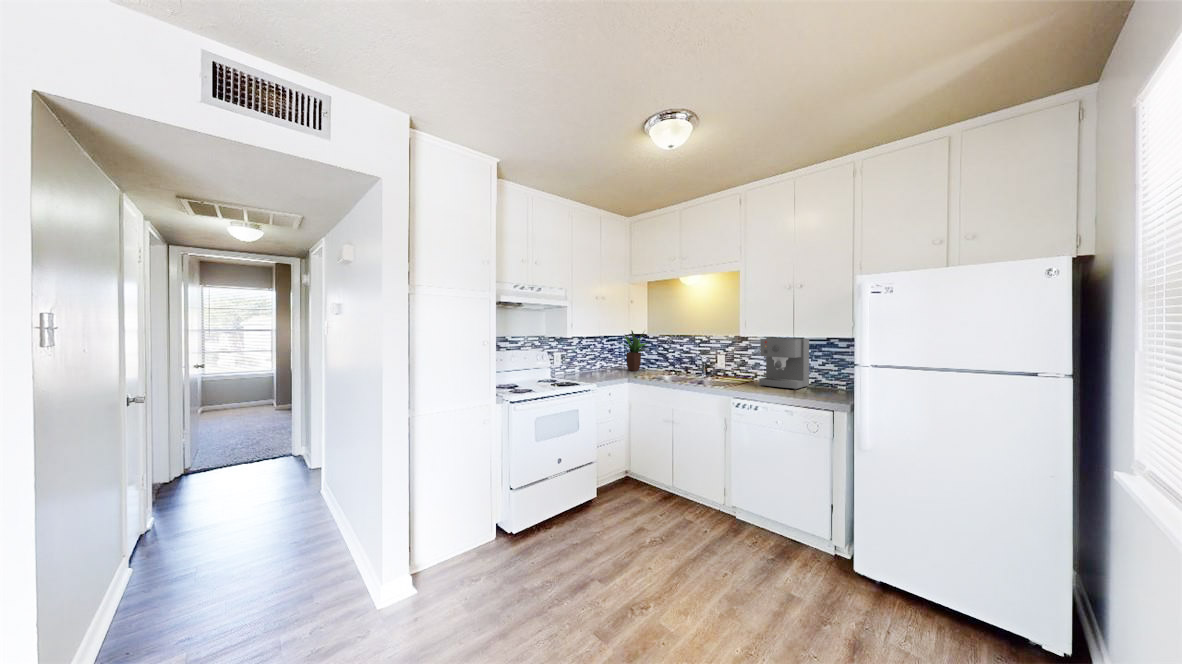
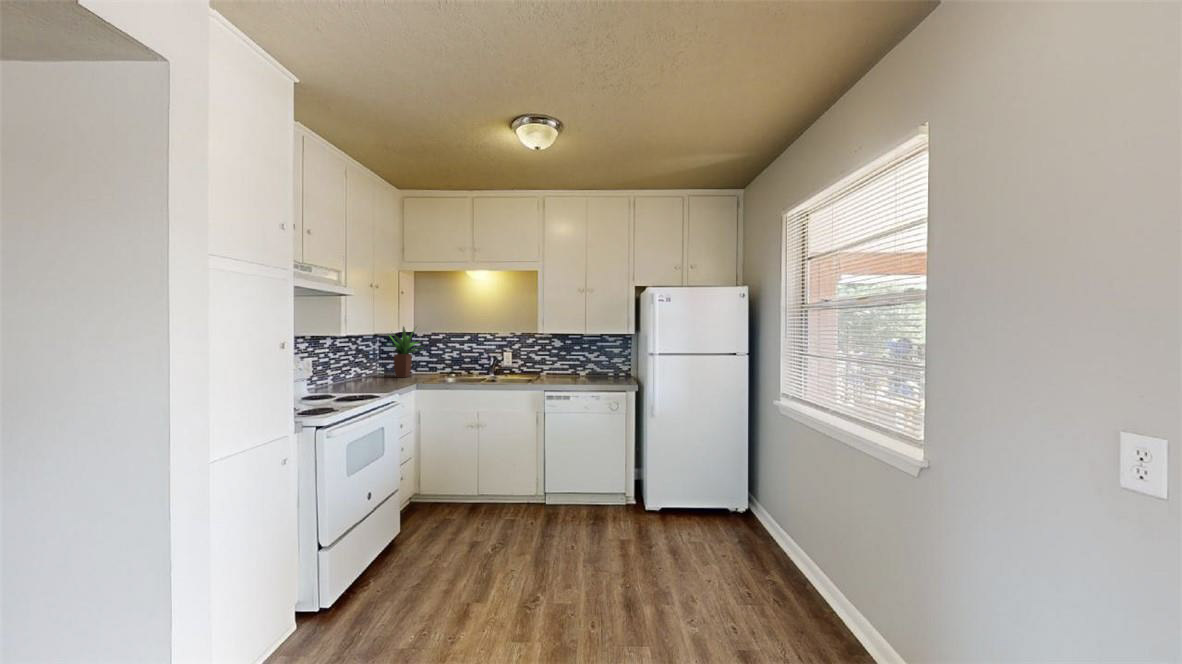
coffee maker: present [759,338,809,390] -> none [556,334,594,381]

